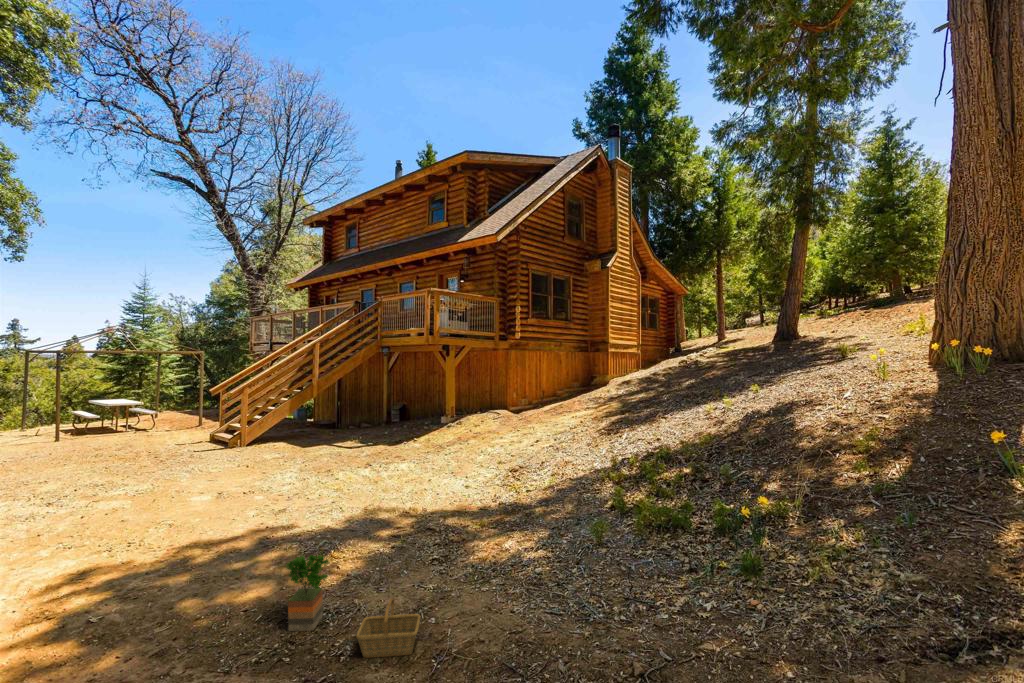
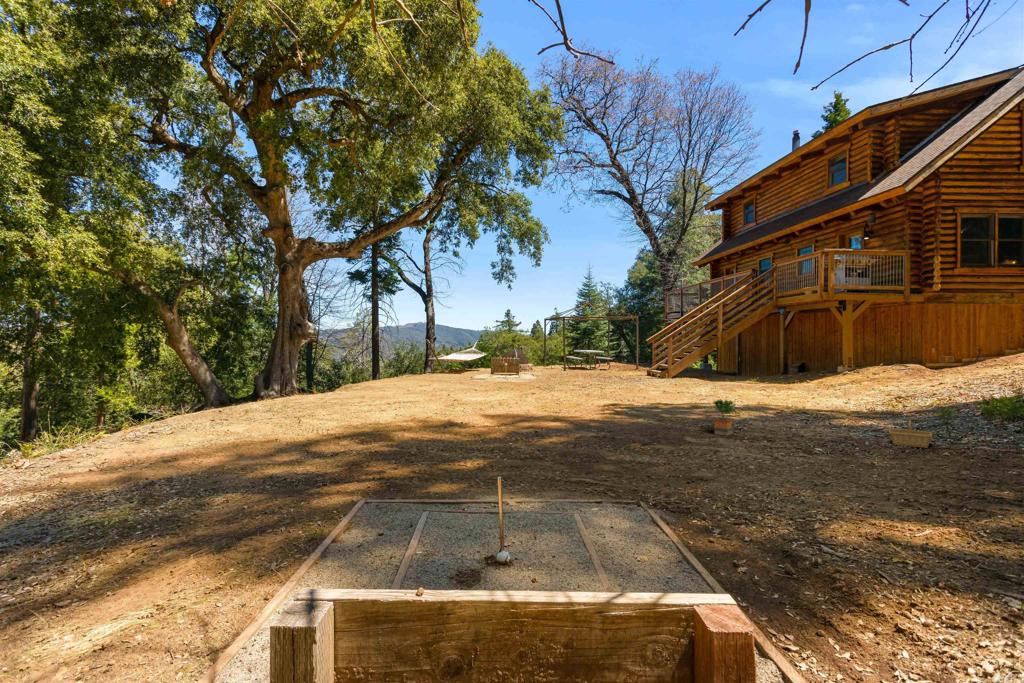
basket: present [356,599,420,658] -> present [889,420,932,448]

